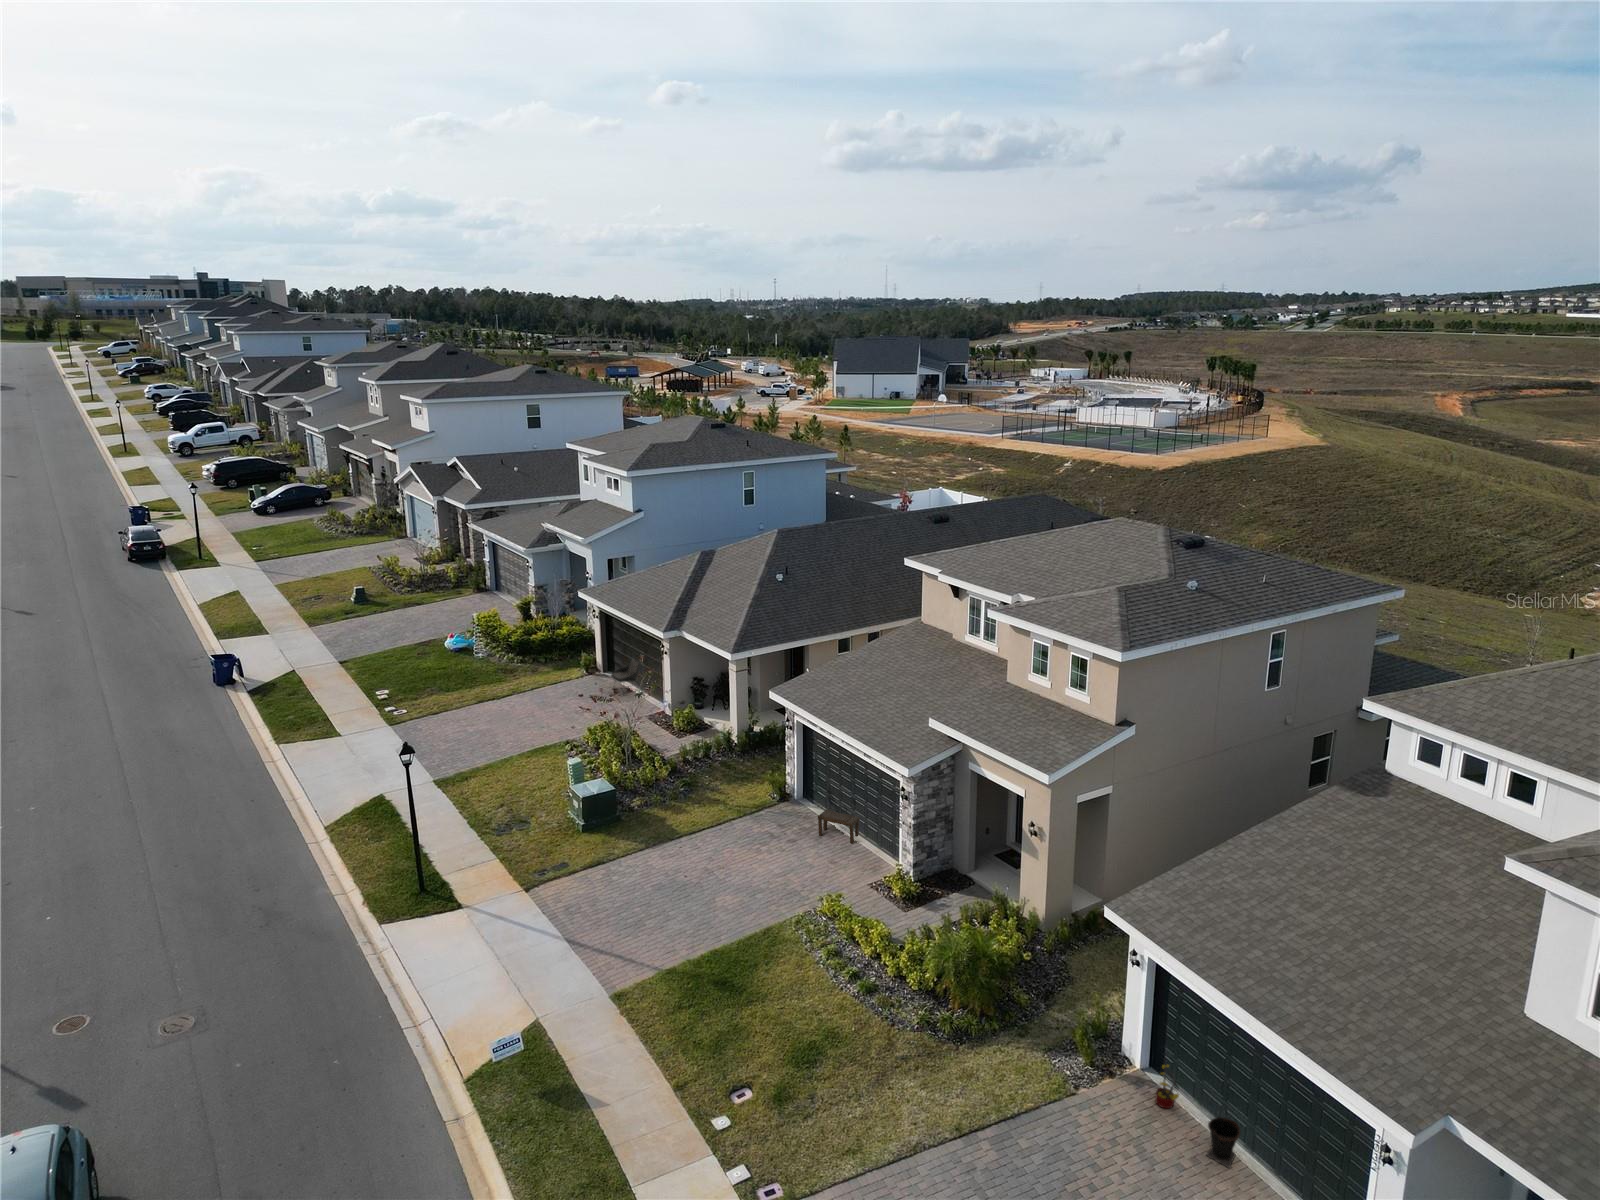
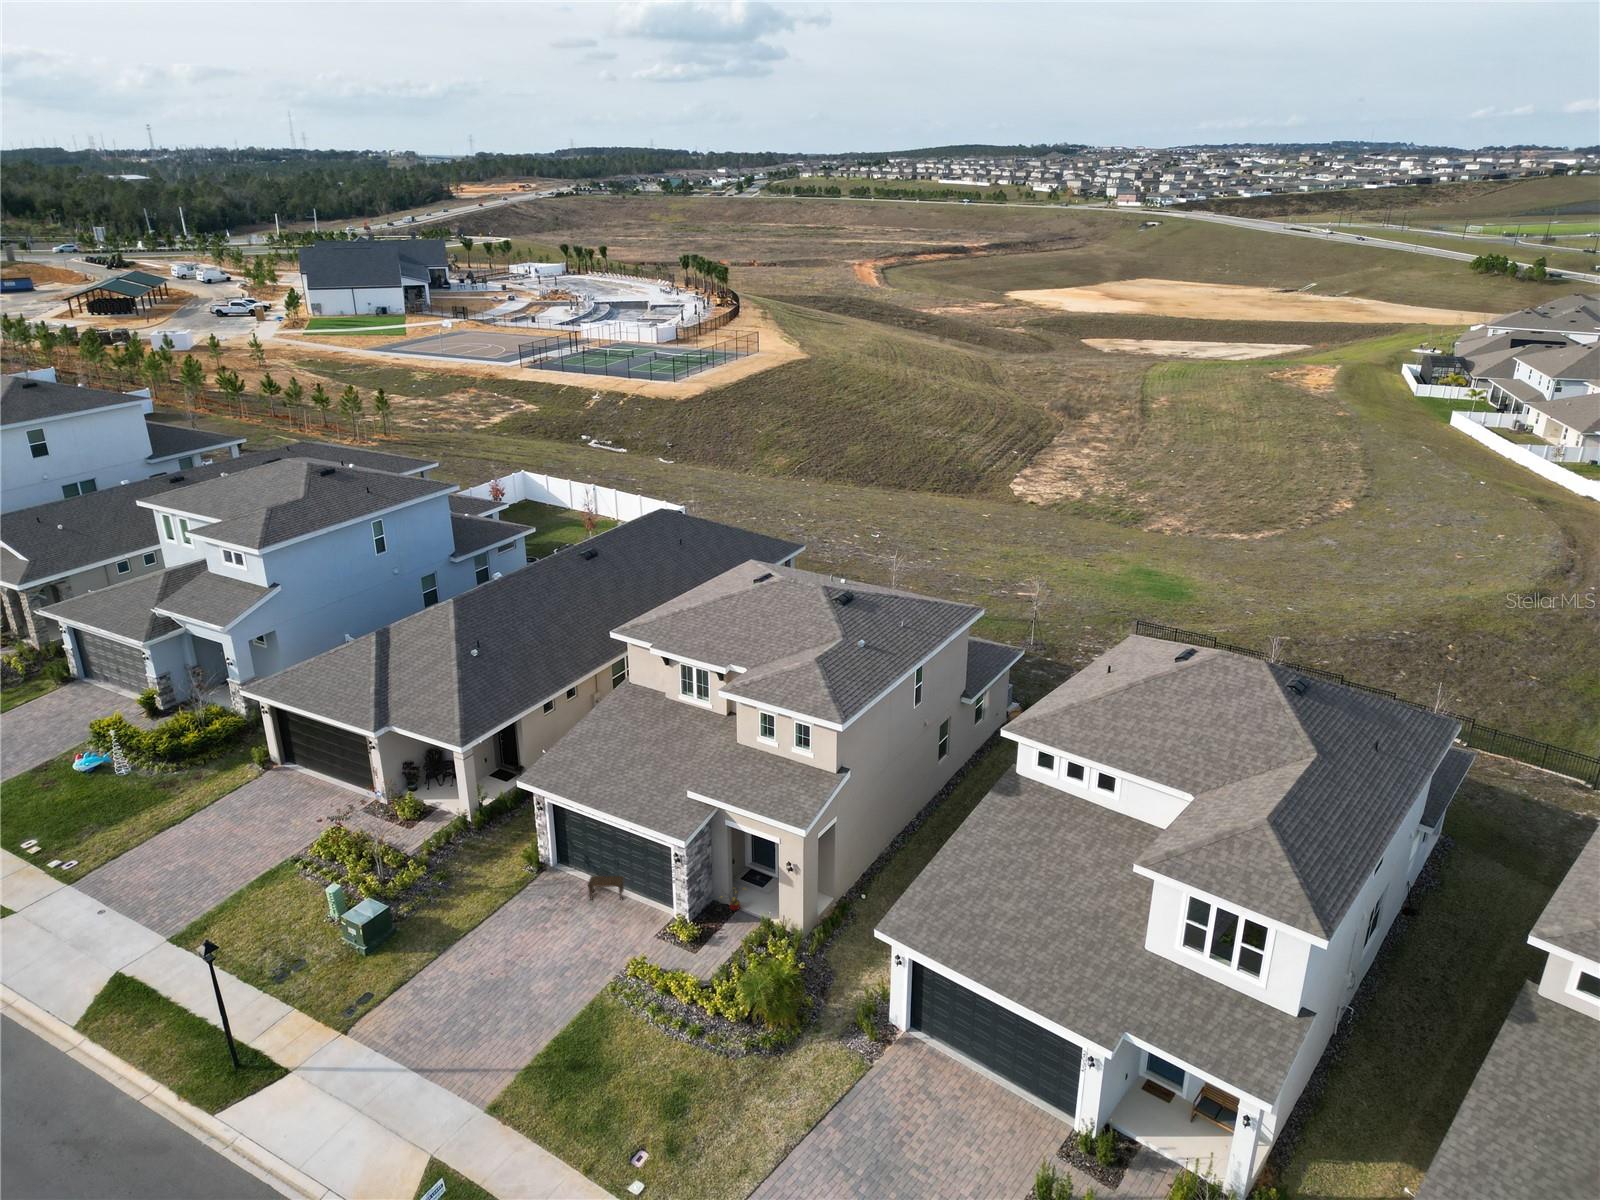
lounge chair: present [611,659,641,694] -> none [303,749,340,789]
decorative plant: present [1155,1065,1179,1108] -> present [729,888,745,910]
bucket: present [1207,1117,1240,1168] -> none [968,1055,989,1088]

